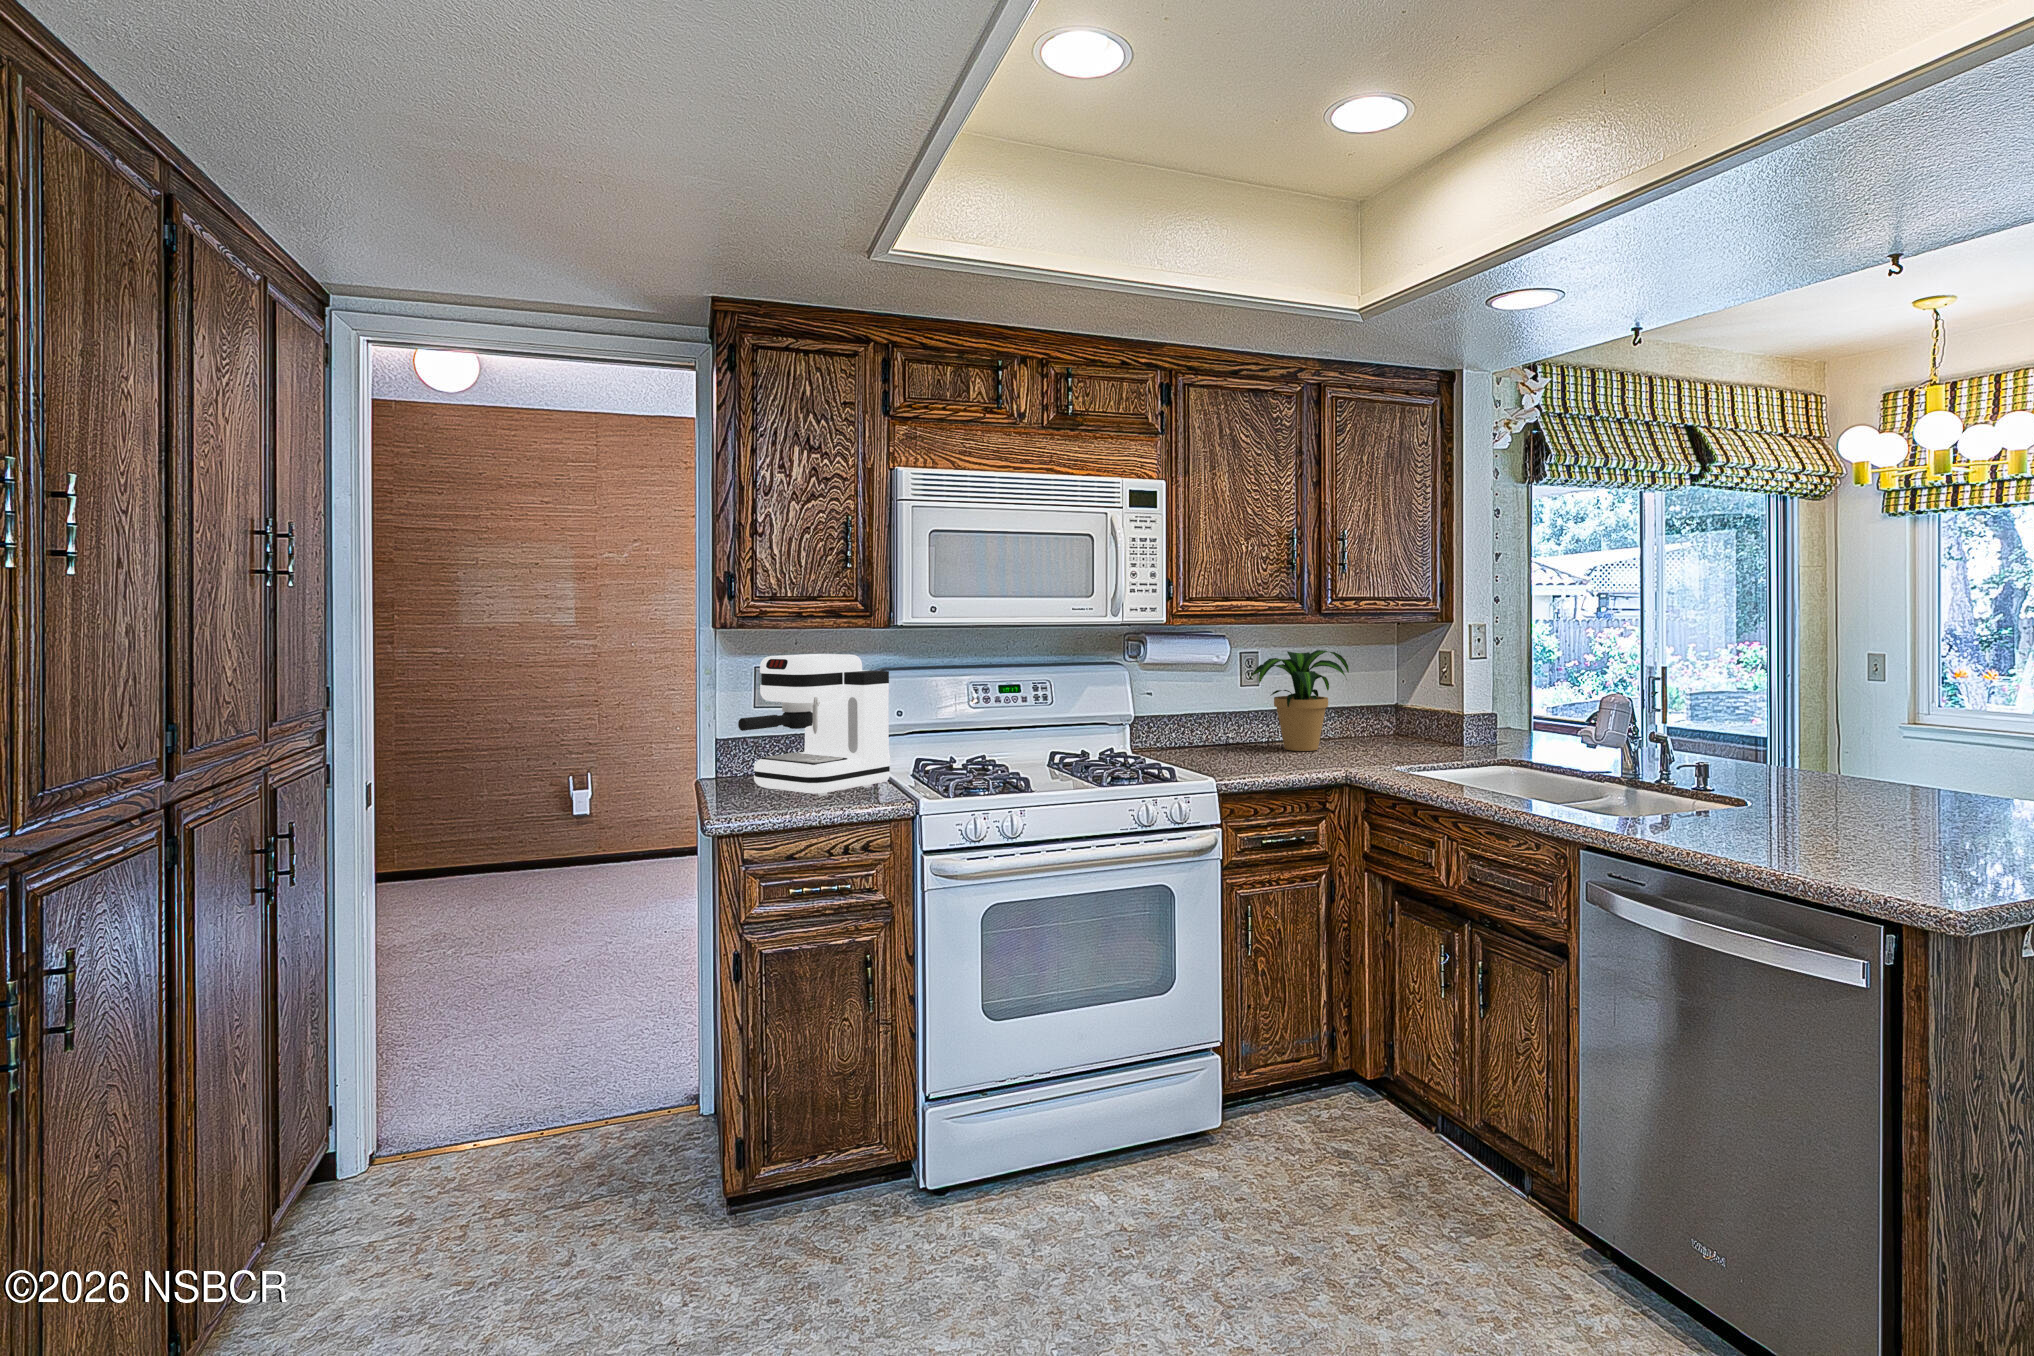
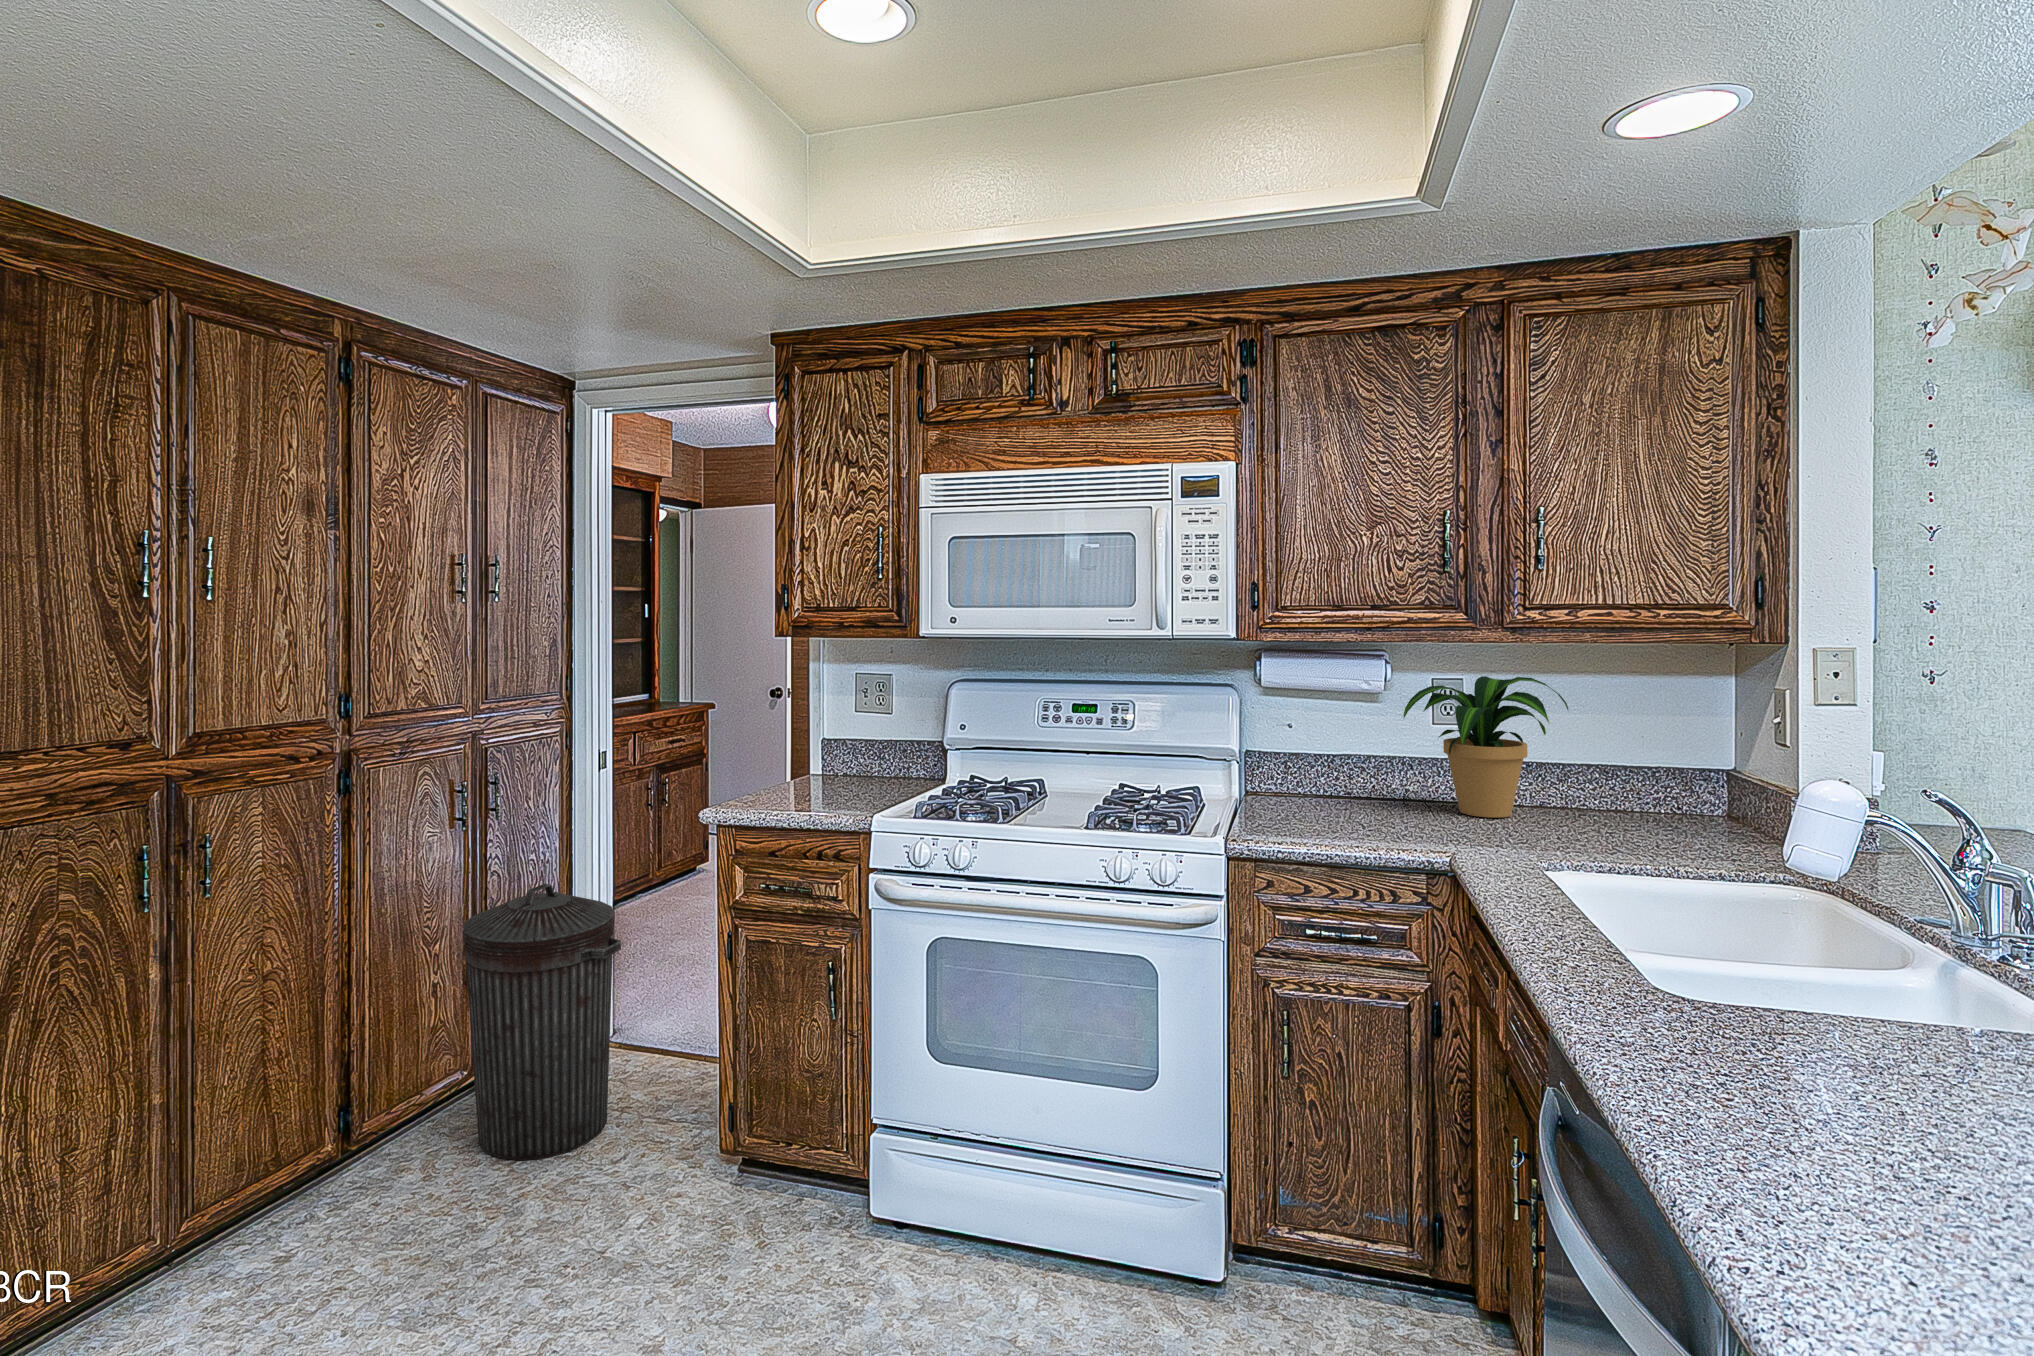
coffee maker: present [738,654,890,796] -> none [762,663,902,804]
trash can: none [285,946,544,1314] -> present [463,884,621,1160]

